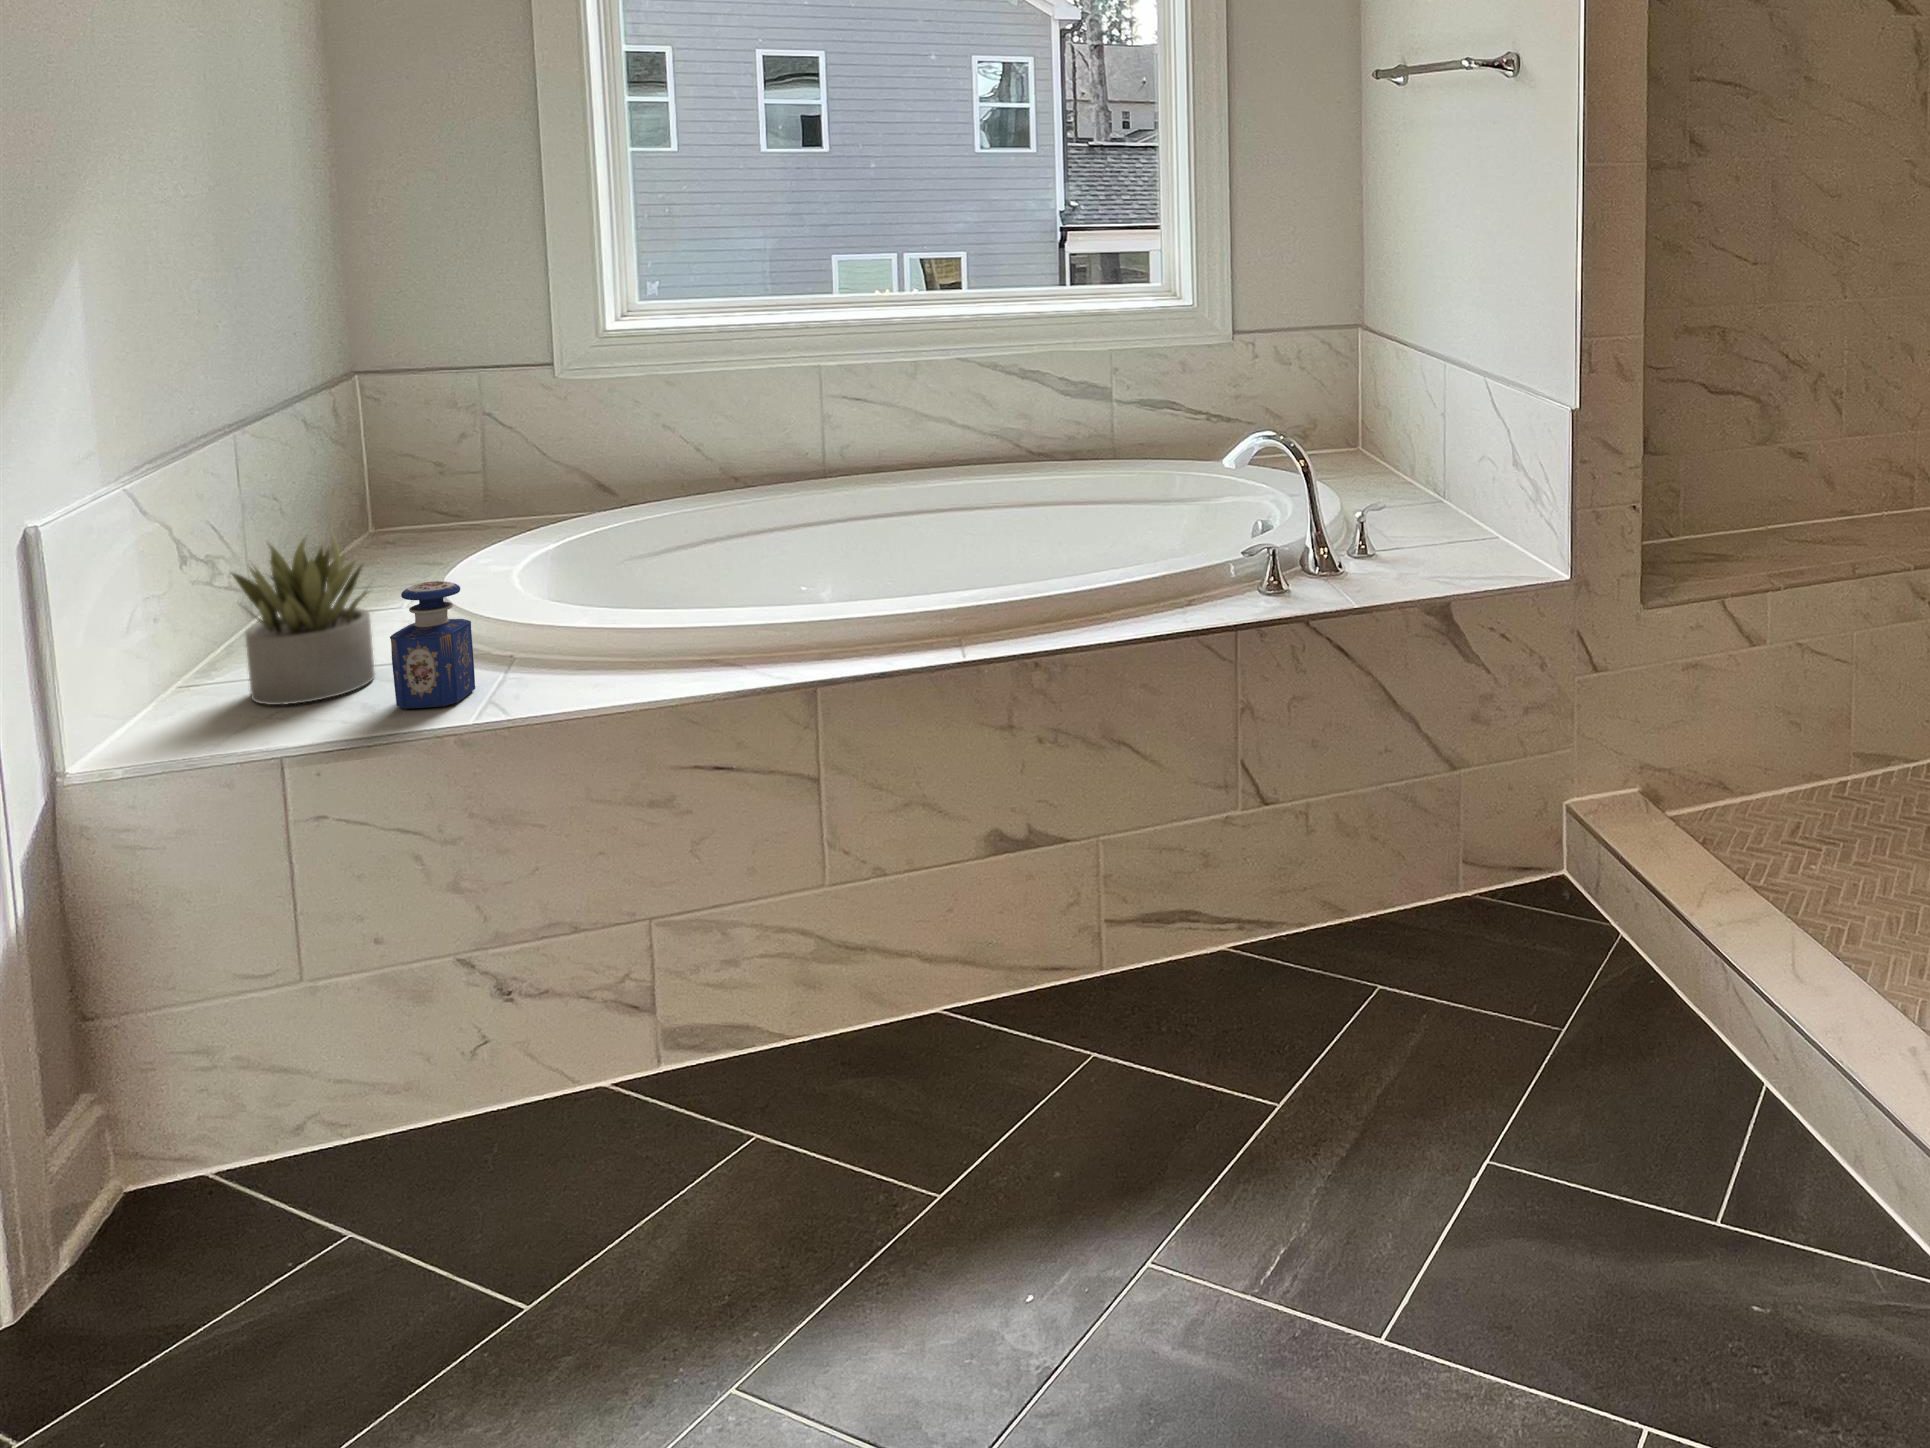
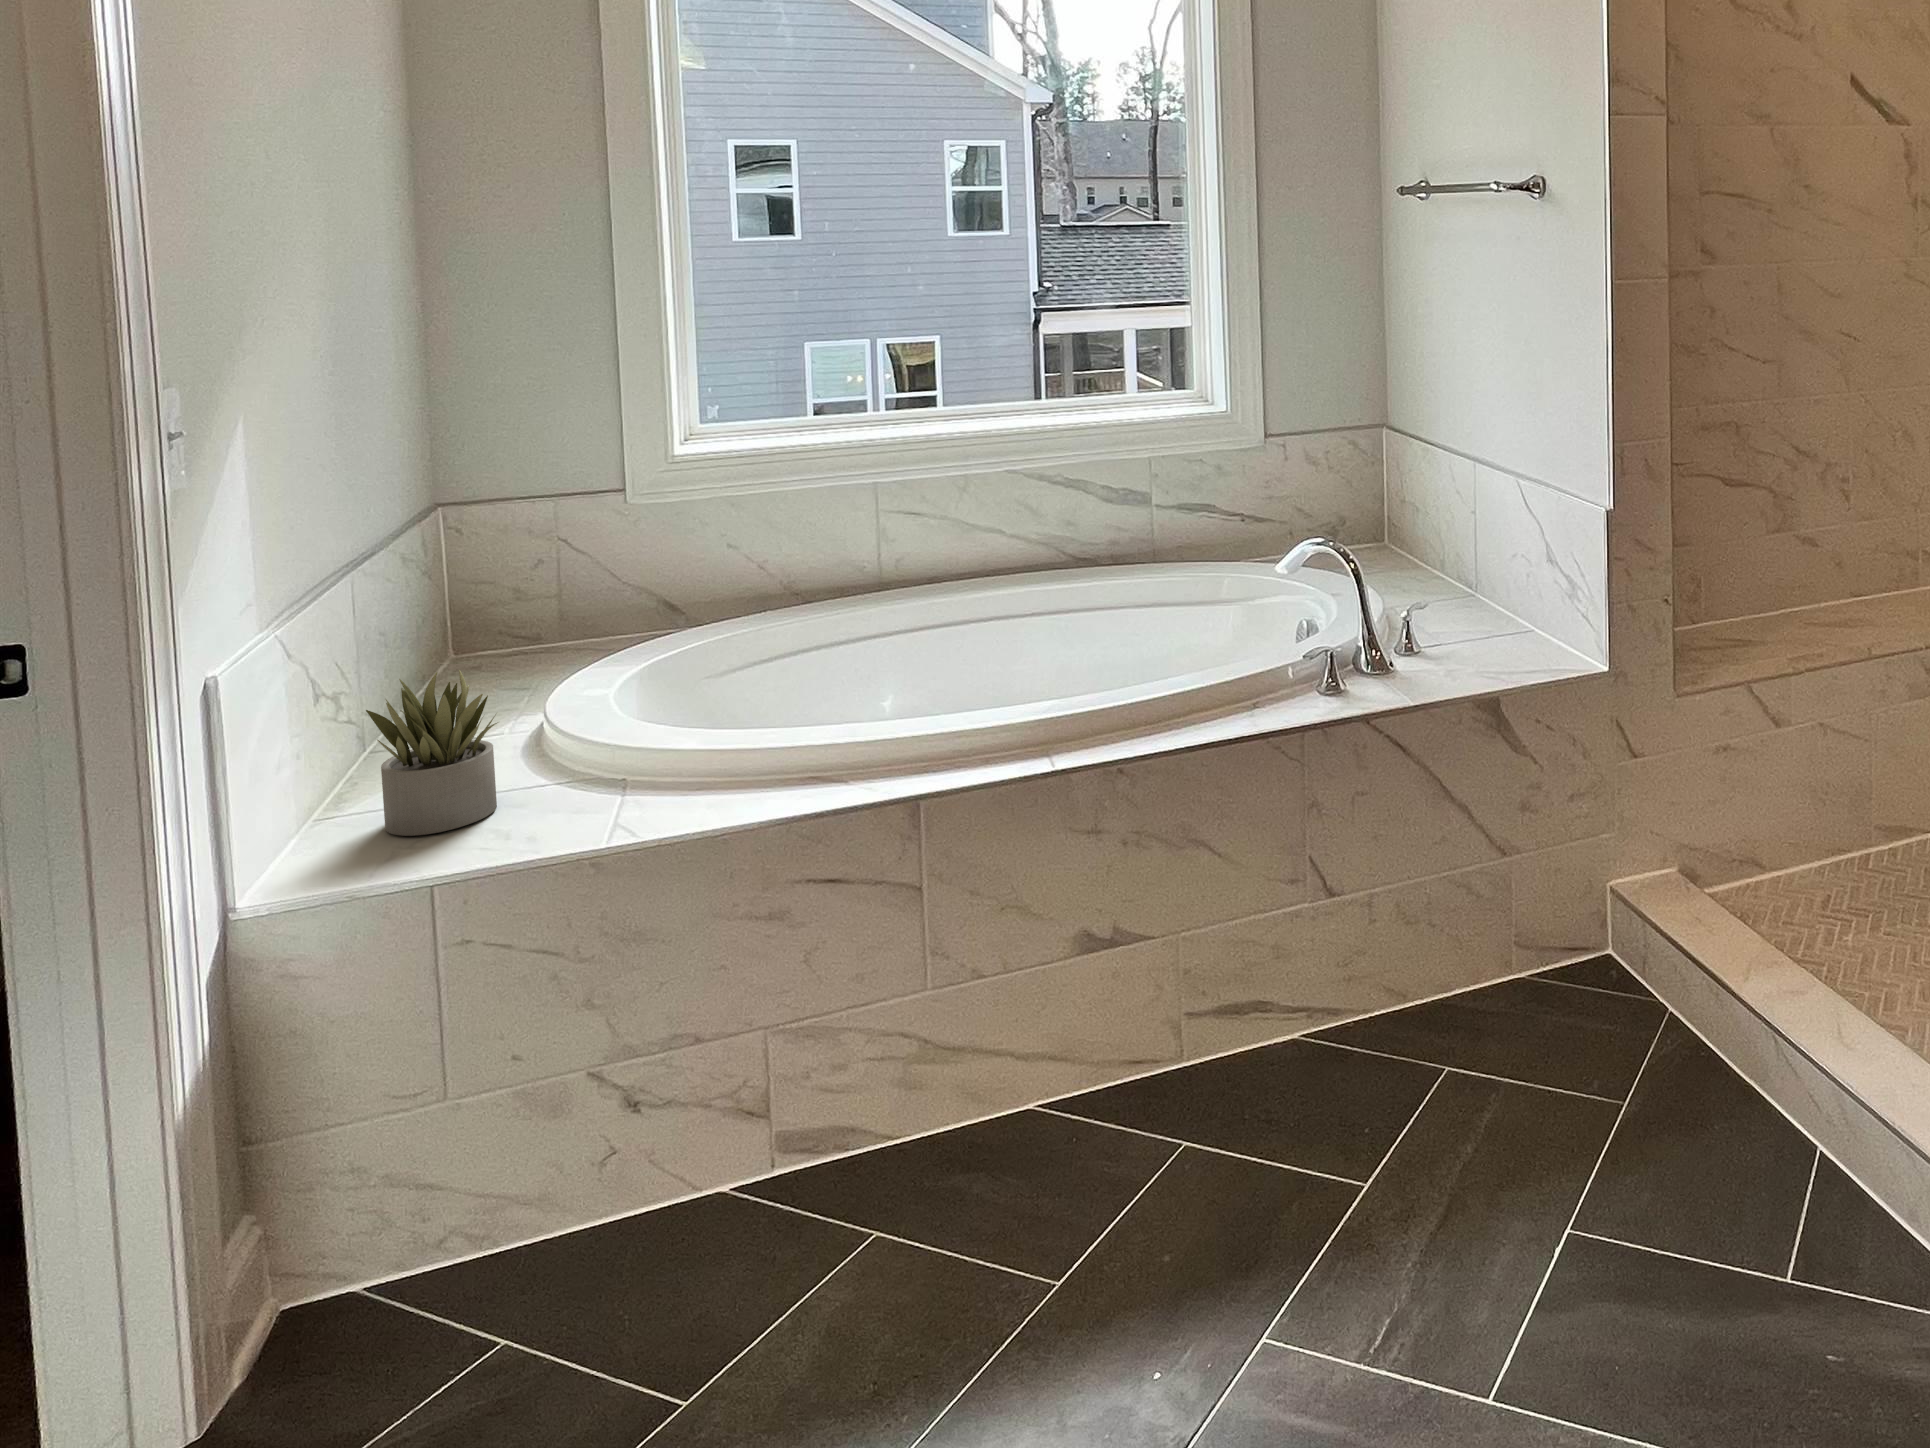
perfume bottle: present [390,581,475,709] -> none [522,713,597,835]

